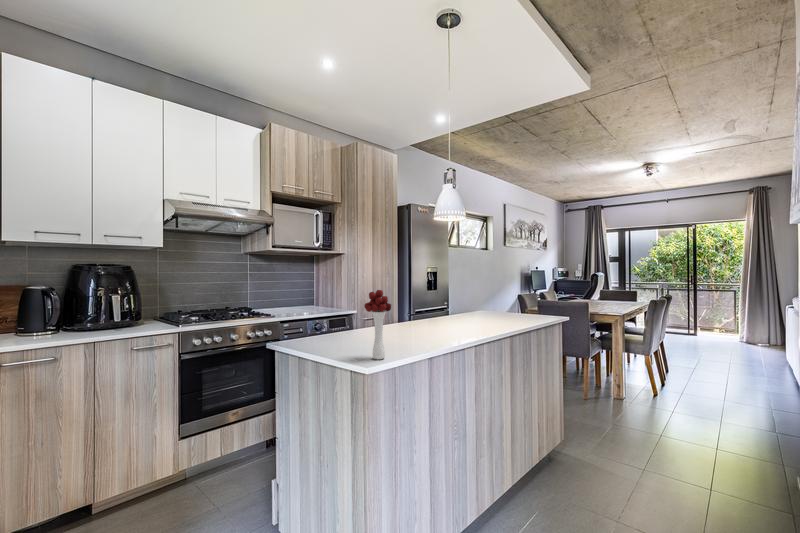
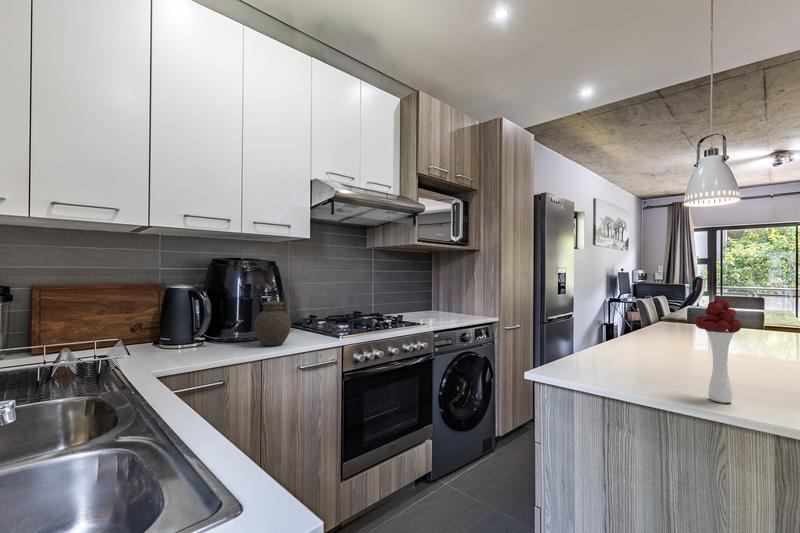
jar: none [99,295,133,333] -> present [254,297,291,346]

